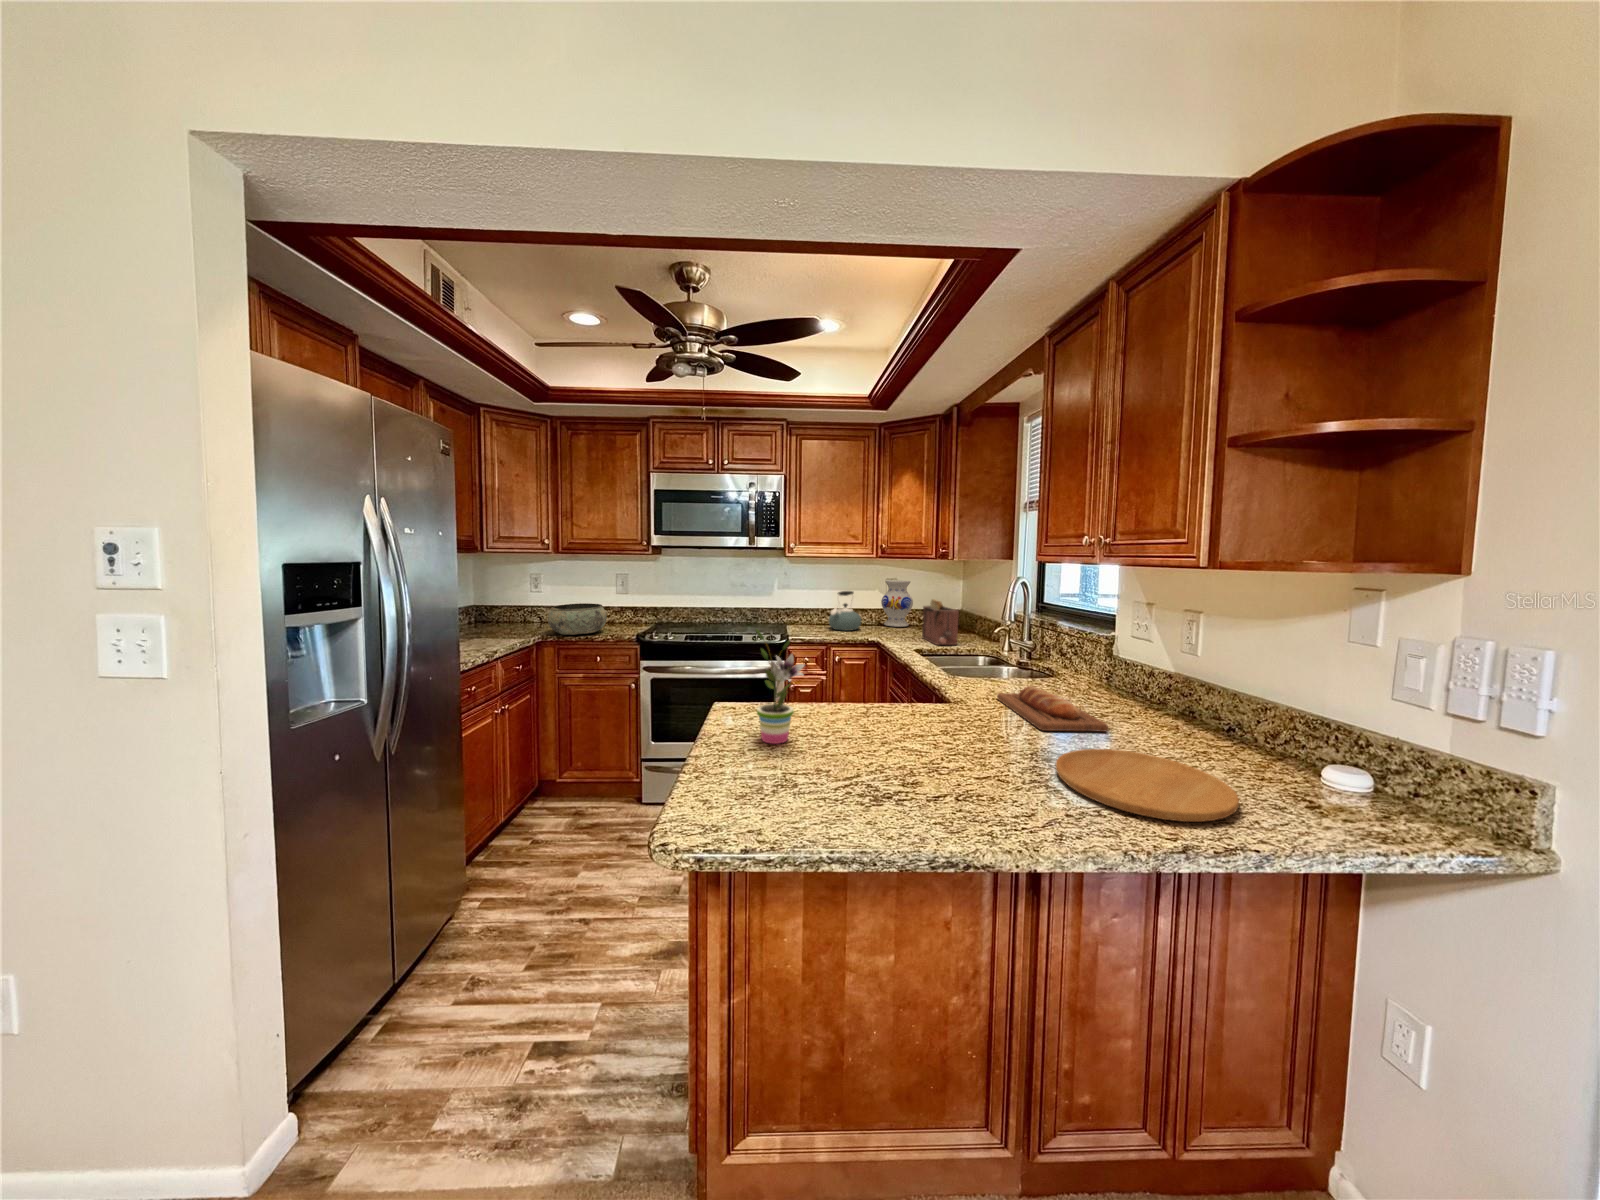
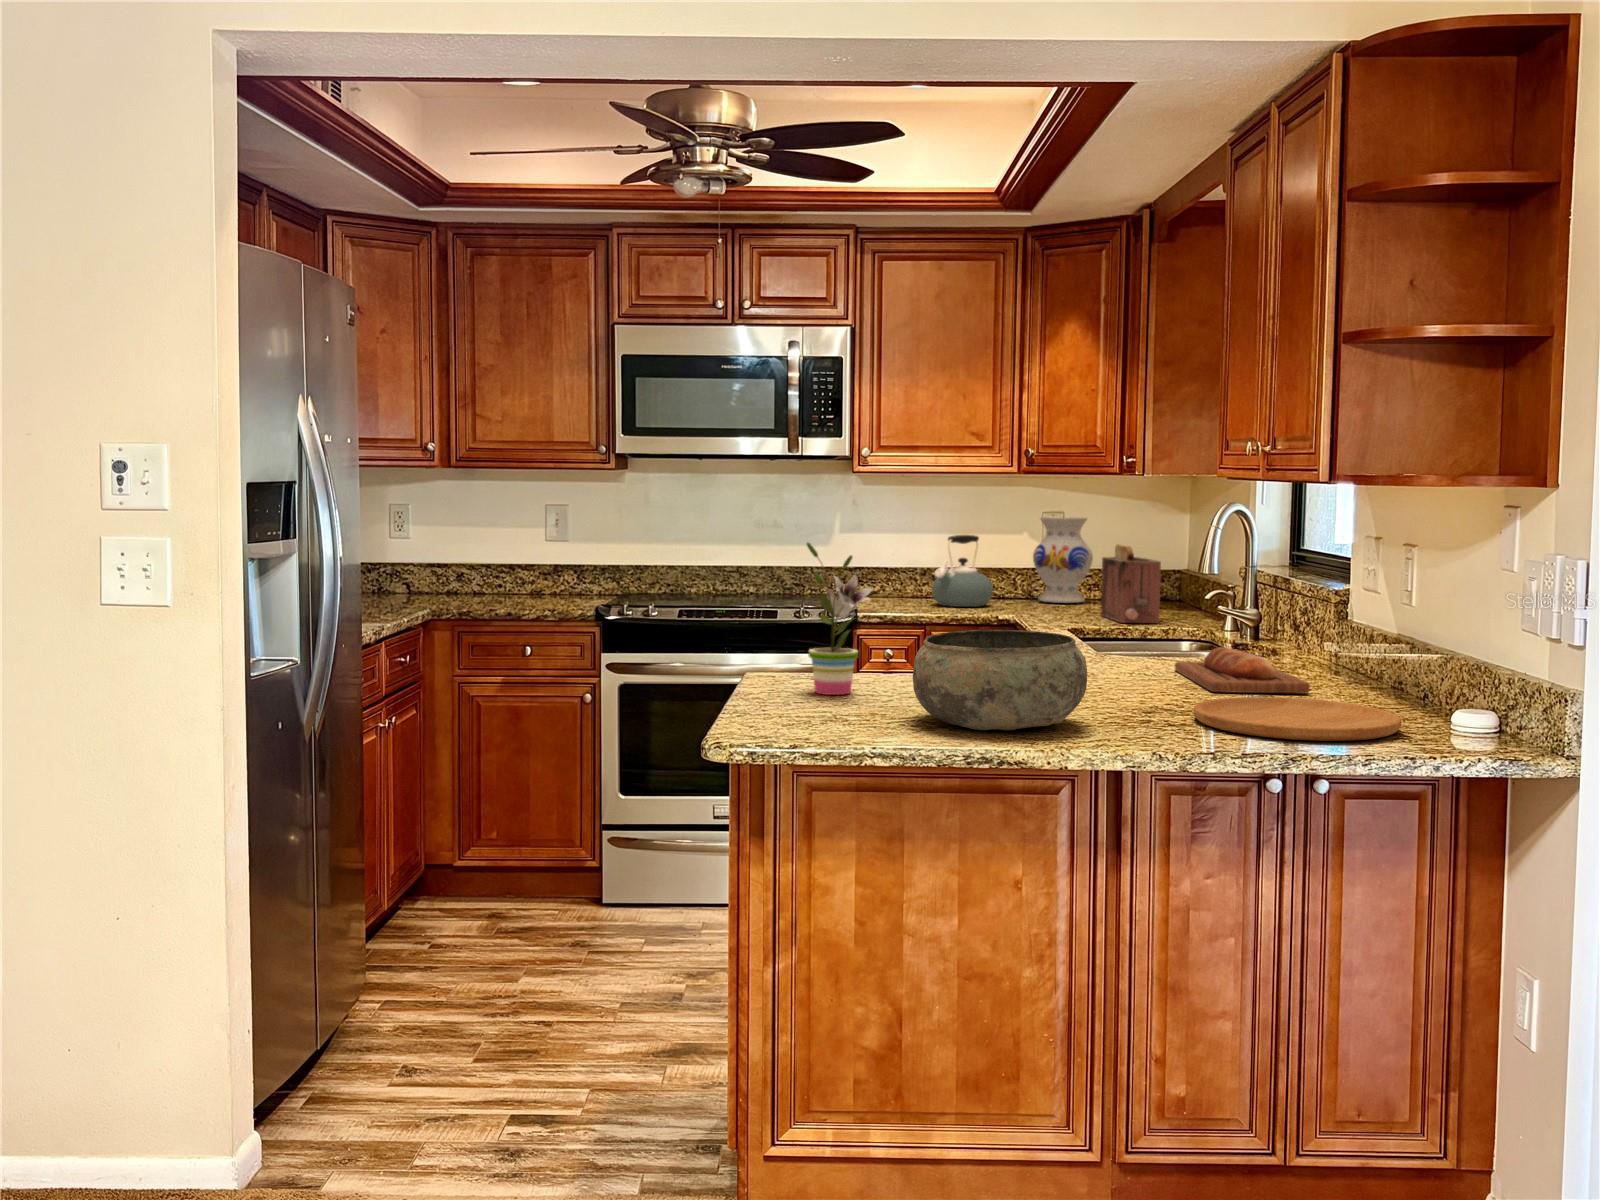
bowl: present [548,603,607,635] -> present [913,630,1087,730]

